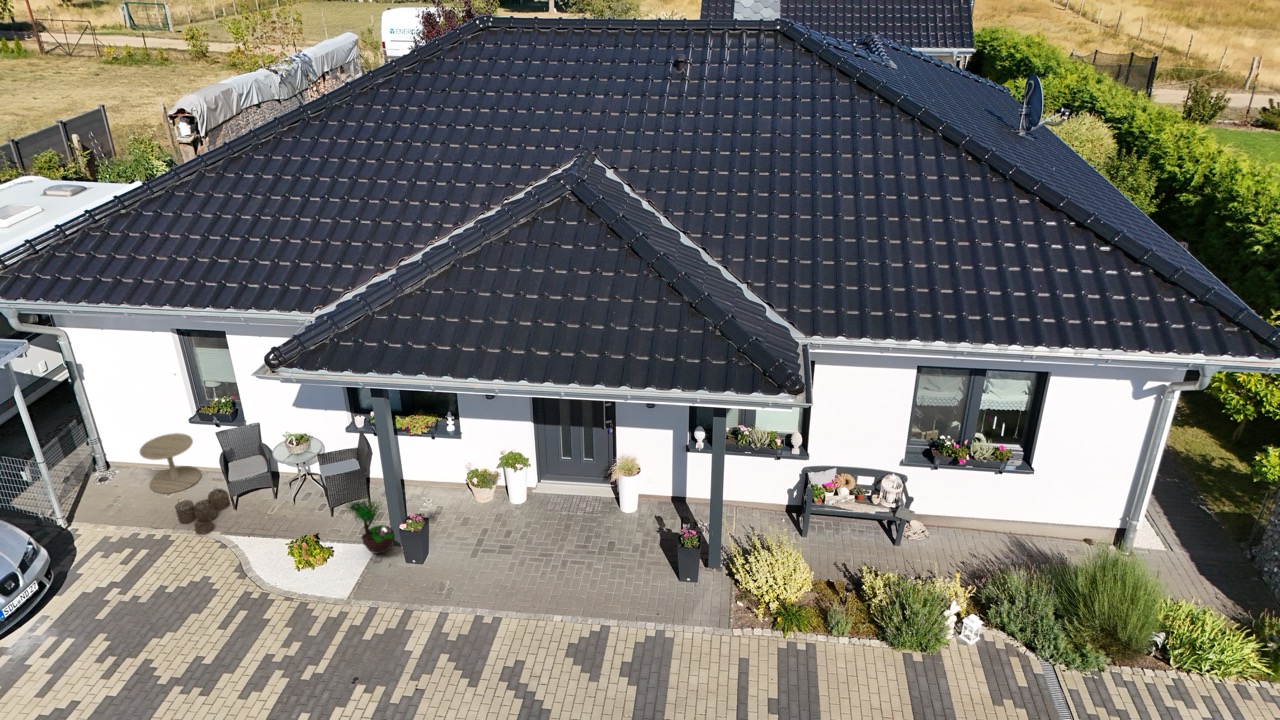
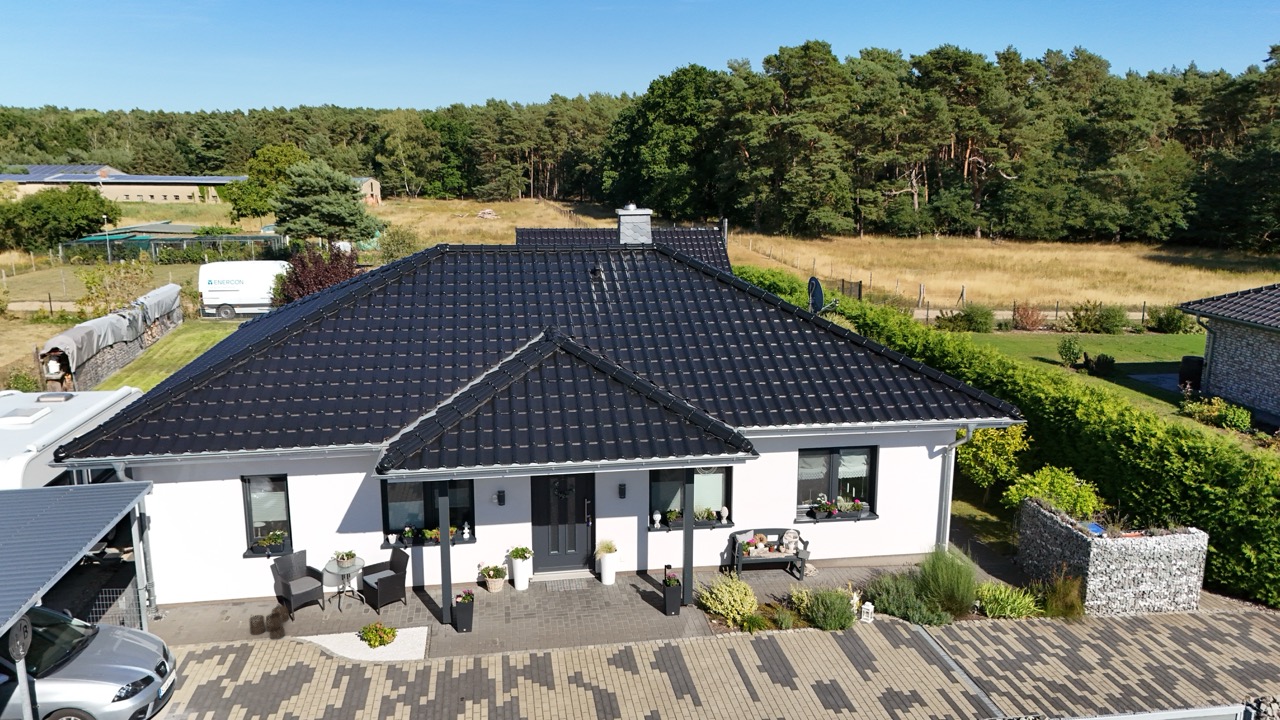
side table: present [140,433,201,494] -> none [204,569,251,619]
potted tree: present [346,500,395,553] -> none [408,579,446,631]

